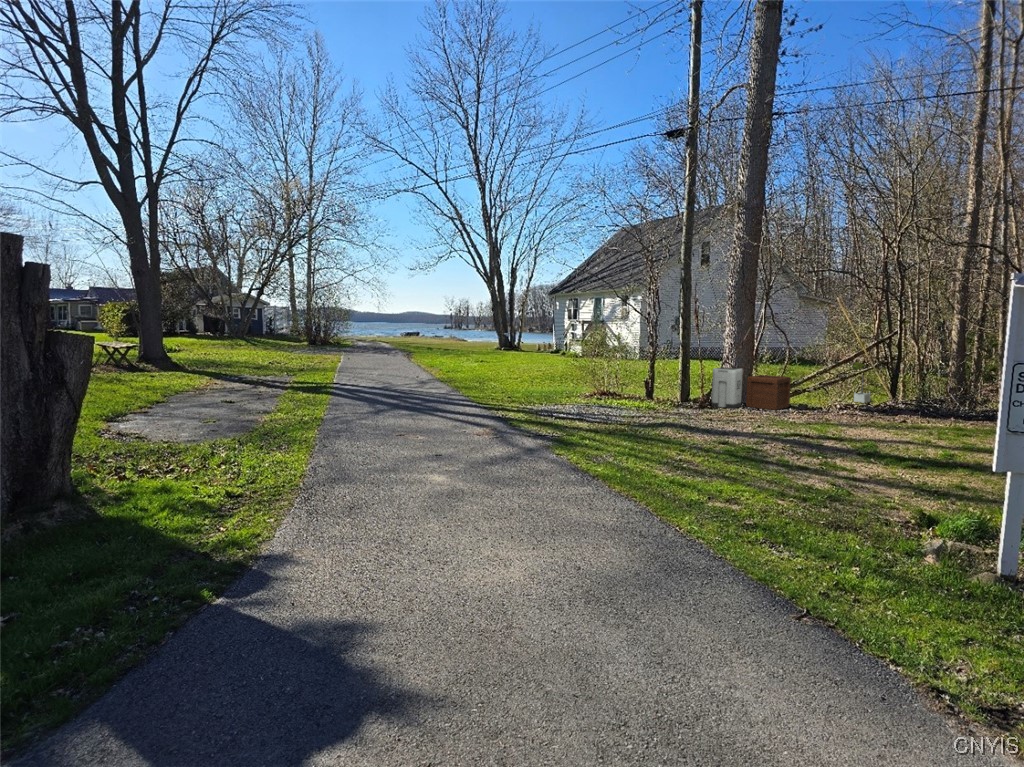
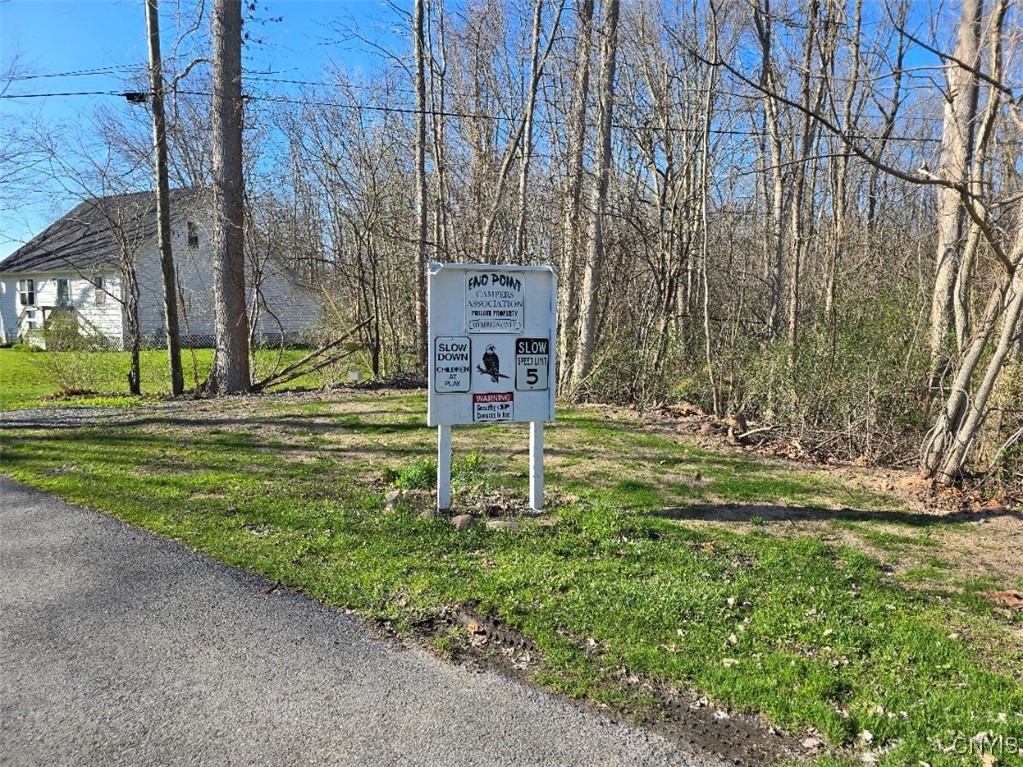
trash can: present [712,367,743,409] -> none [203,354,238,397]
wooden crate: present [746,375,791,410] -> none [242,359,288,395]

